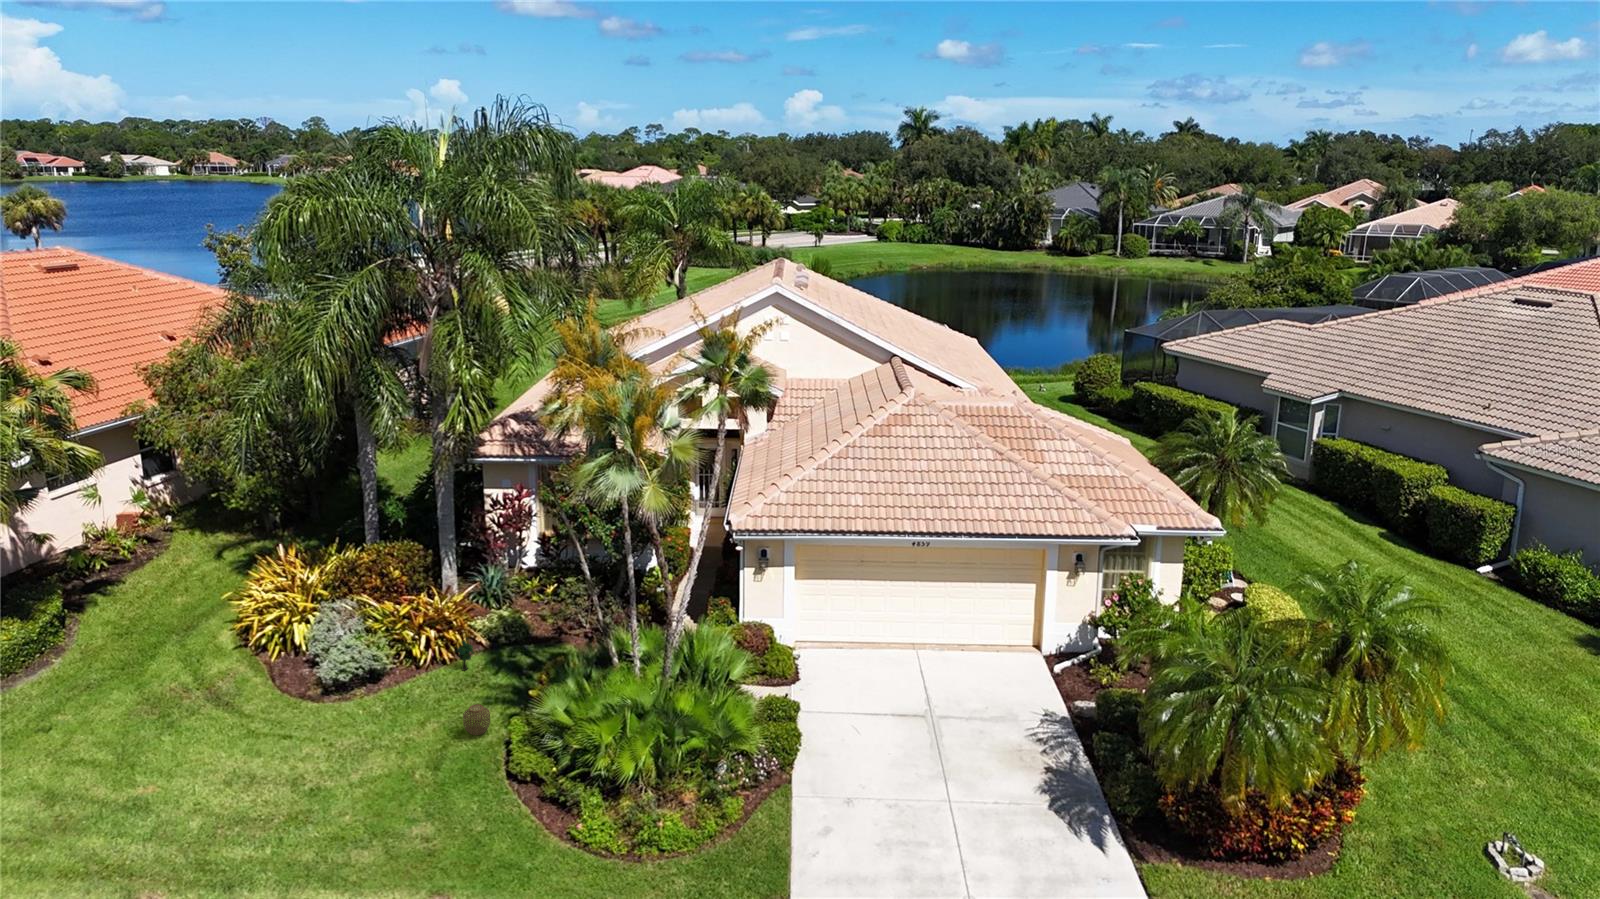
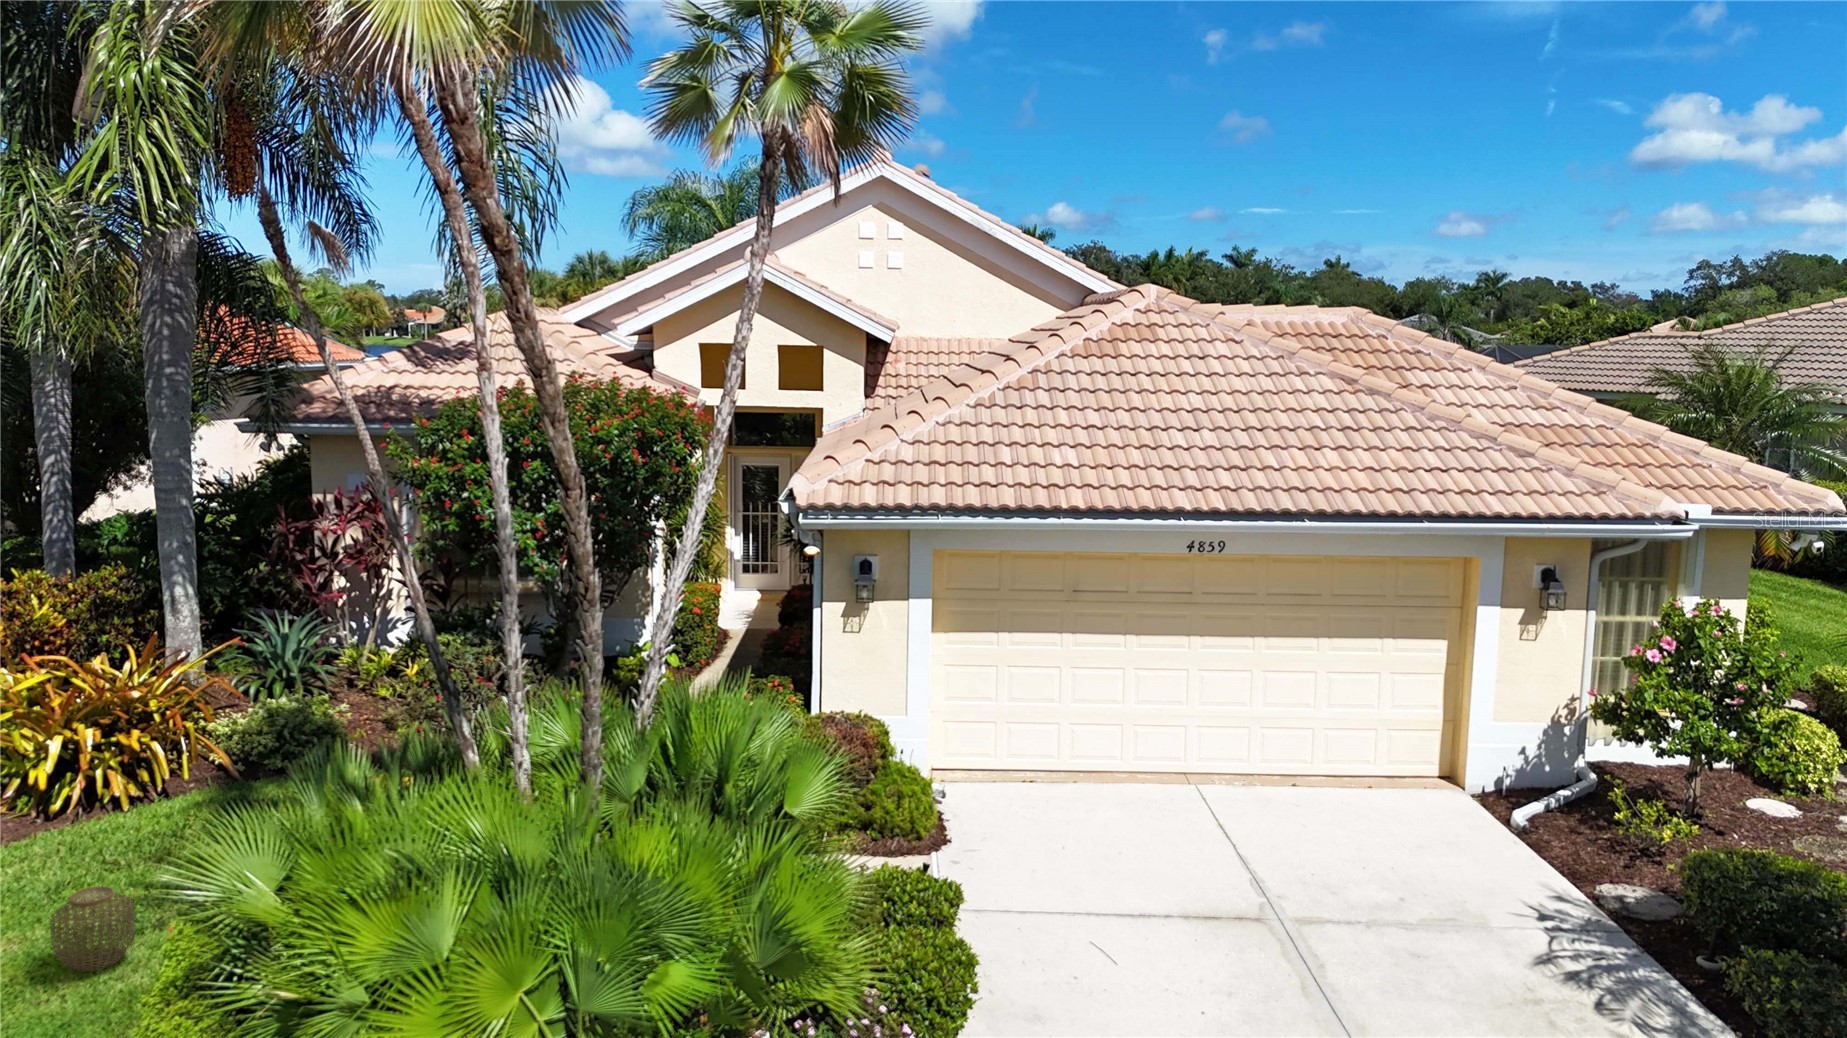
decorative plant: present [455,638,474,671] -> none [125,742,183,824]

